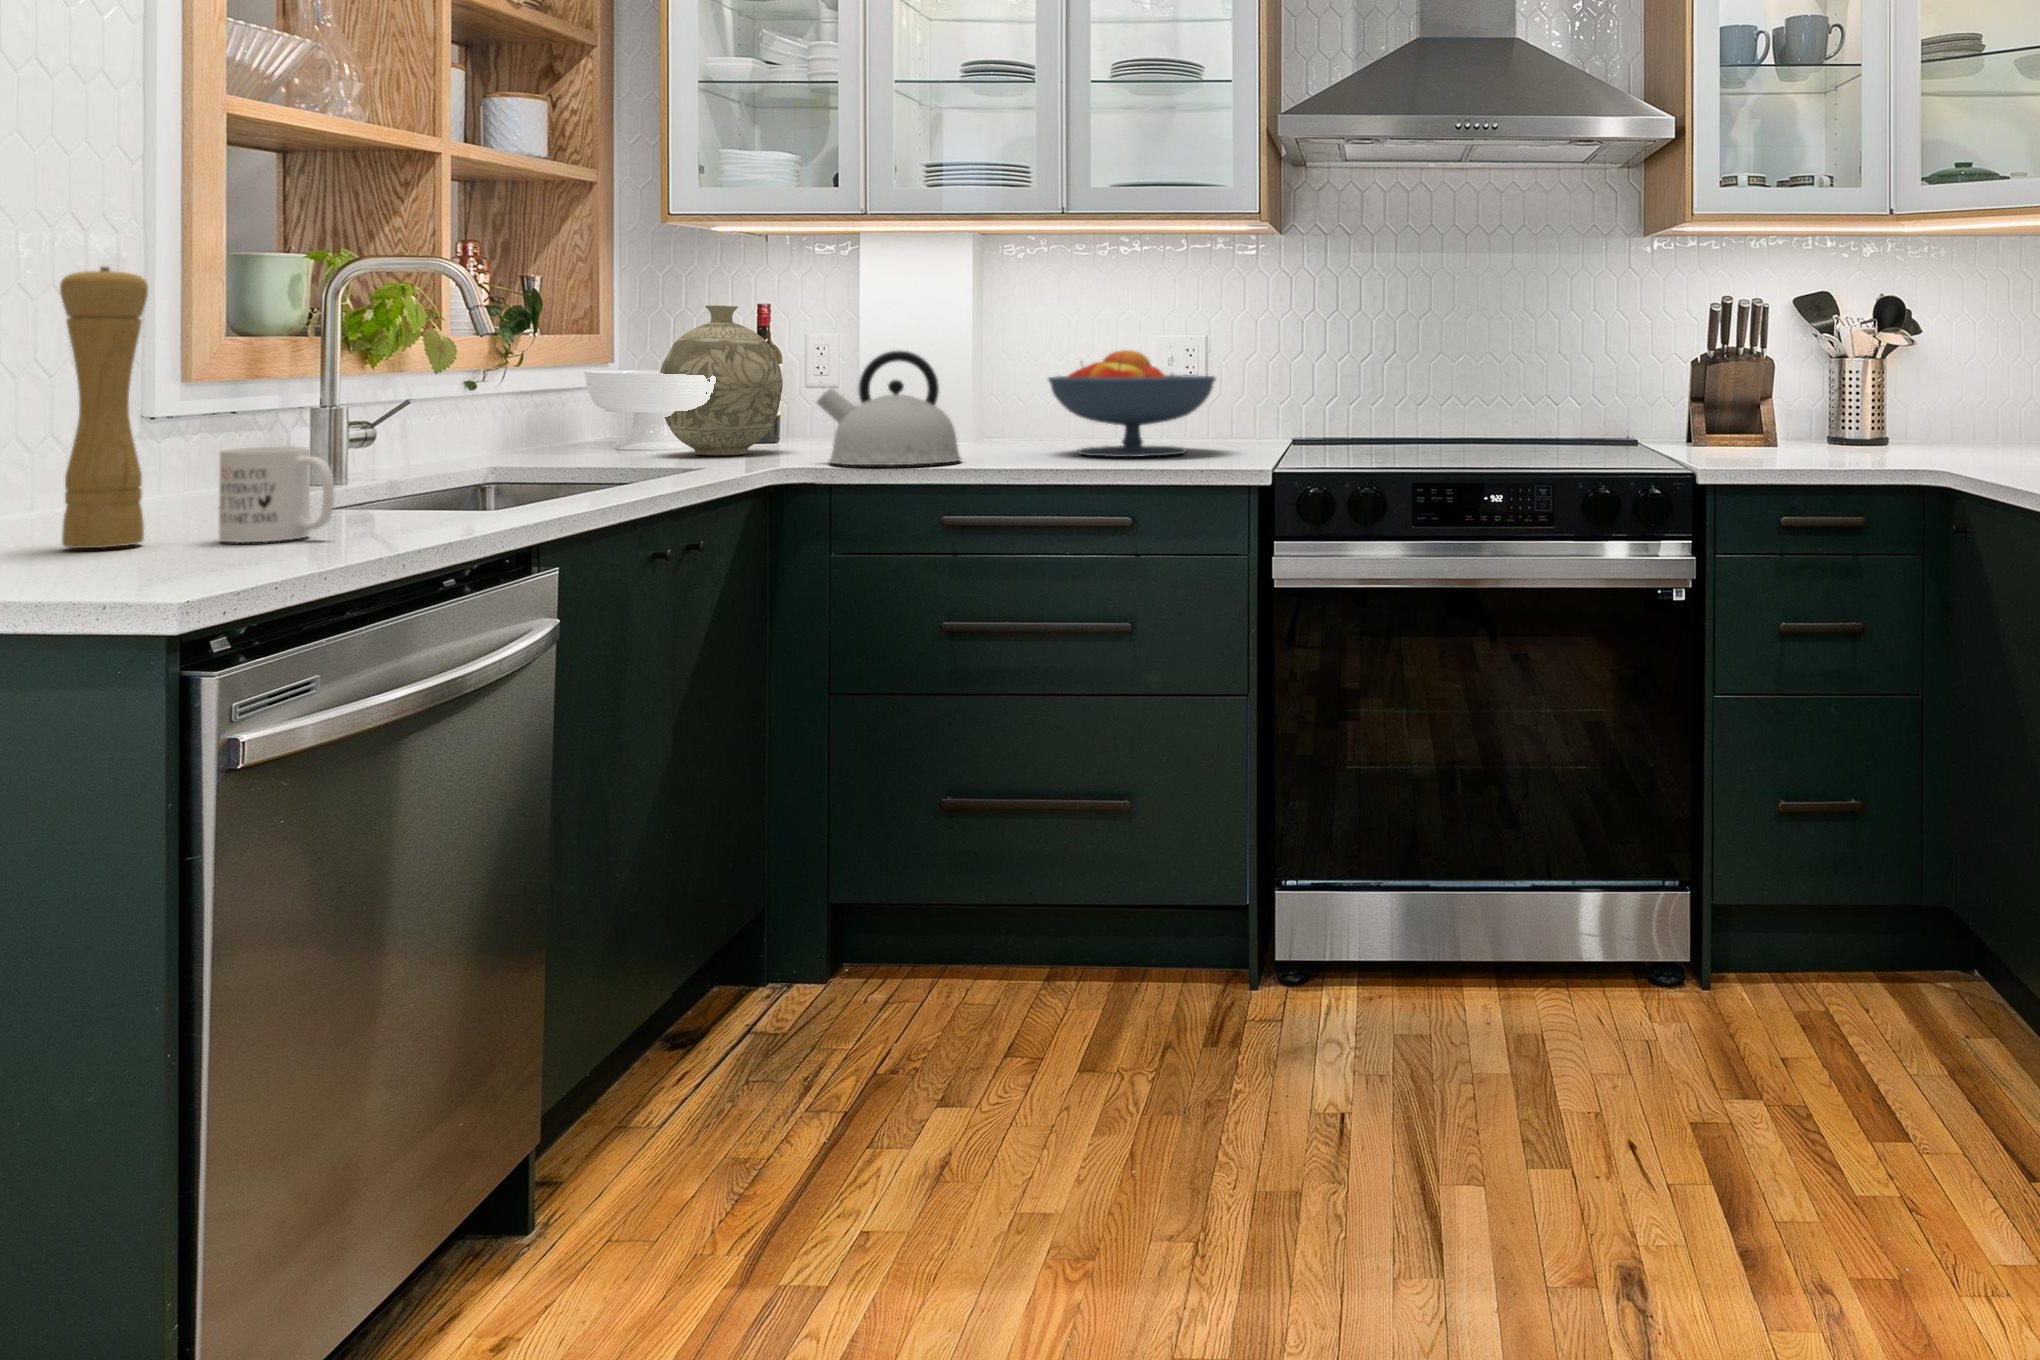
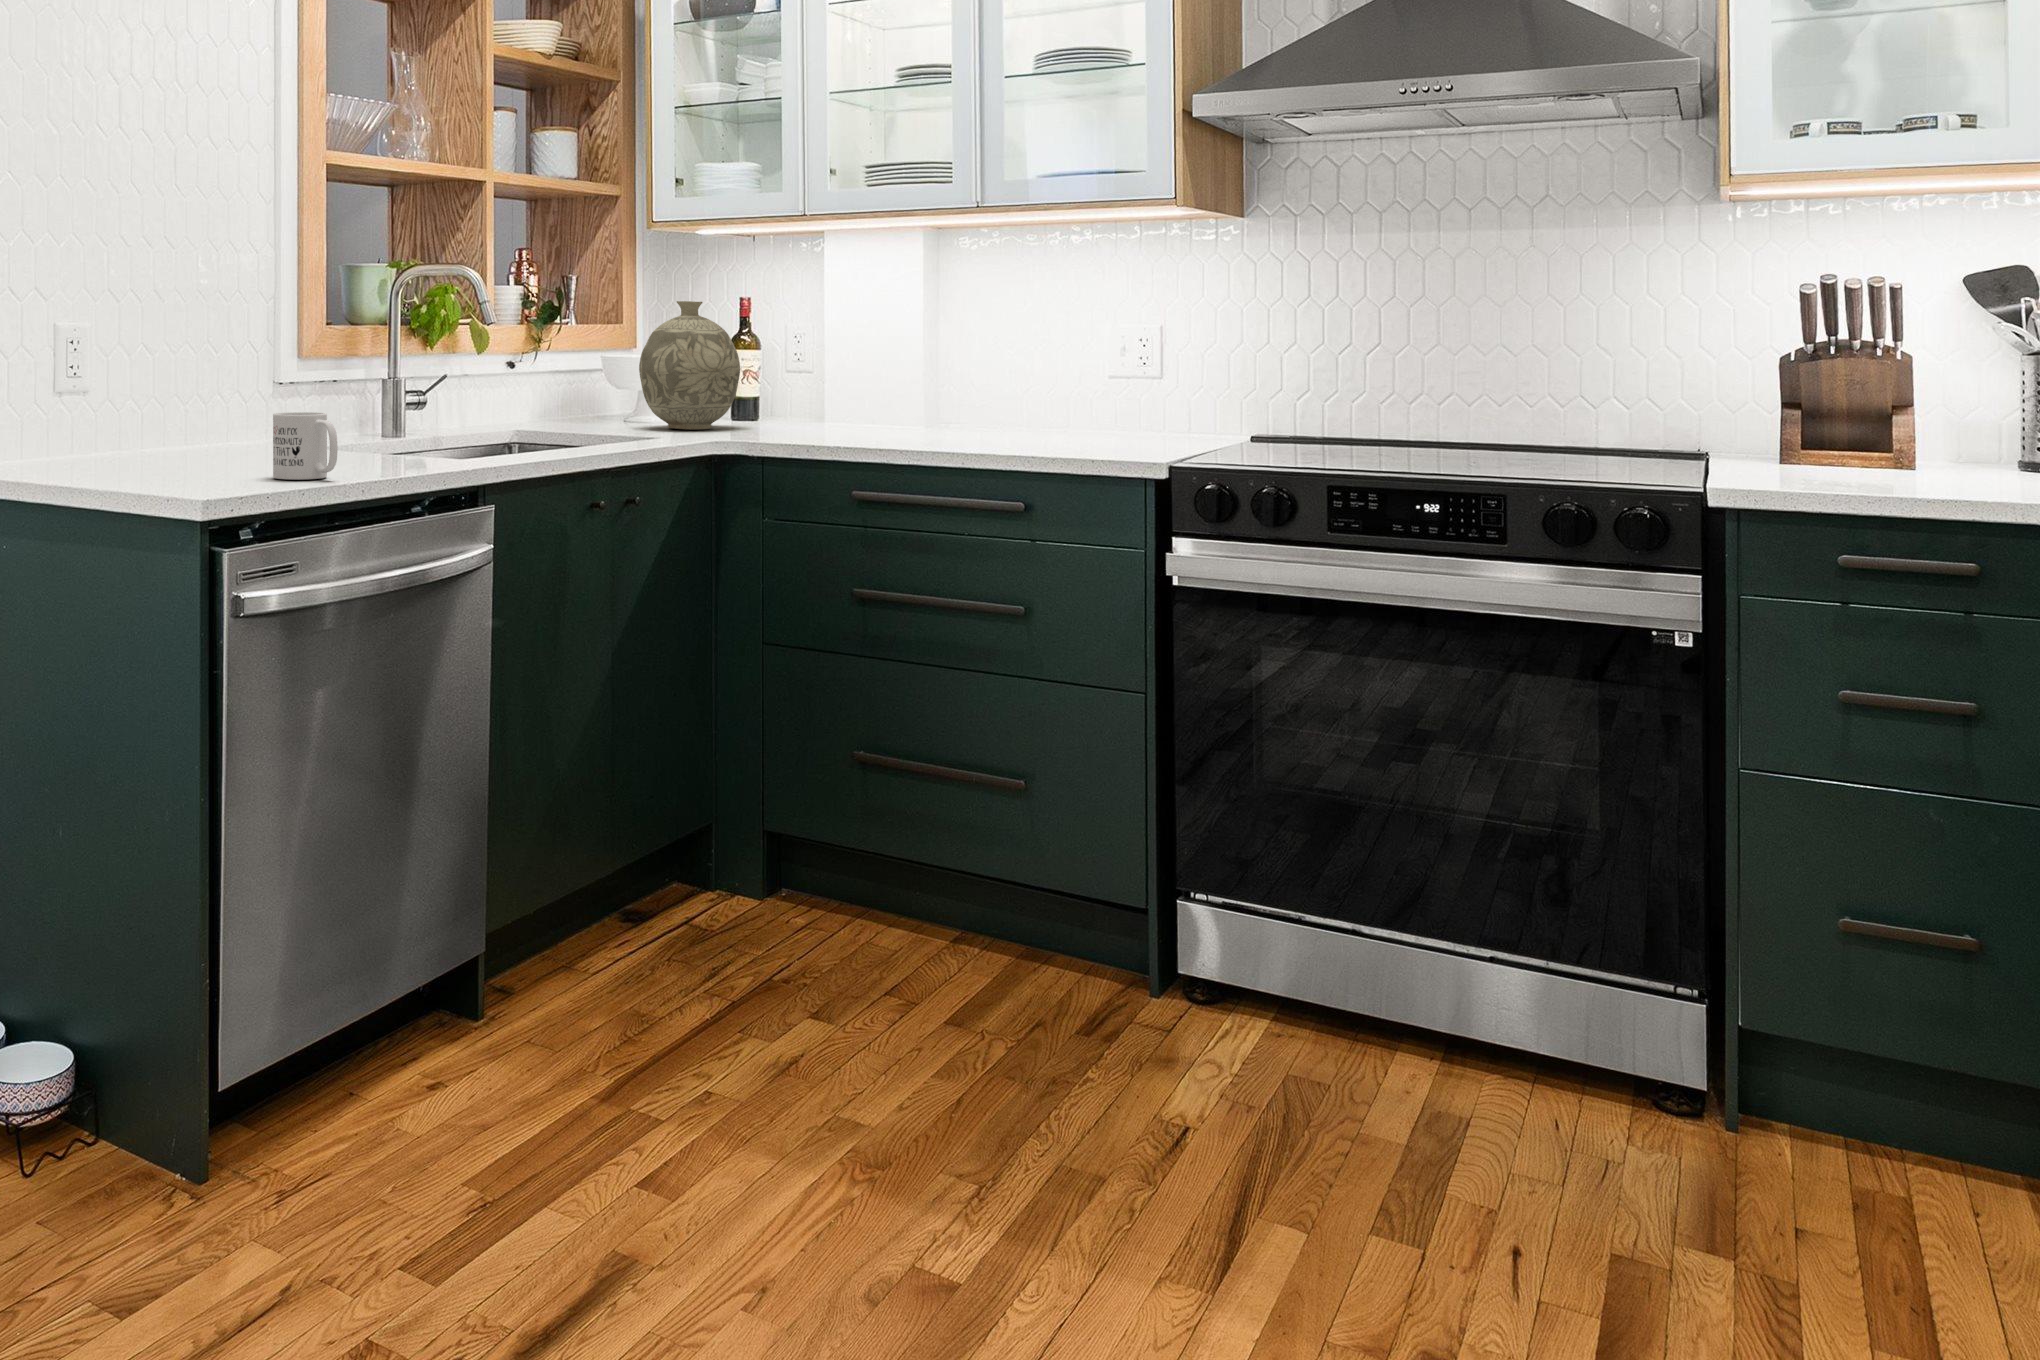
pepper mill: present [60,267,148,548] -> none [186,286,234,477]
fruit bowl: present [1048,350,1215,457] -> none [965,341,1137,446]
kettle: present [817,351,961,465] -> none [750,341,876,444]

